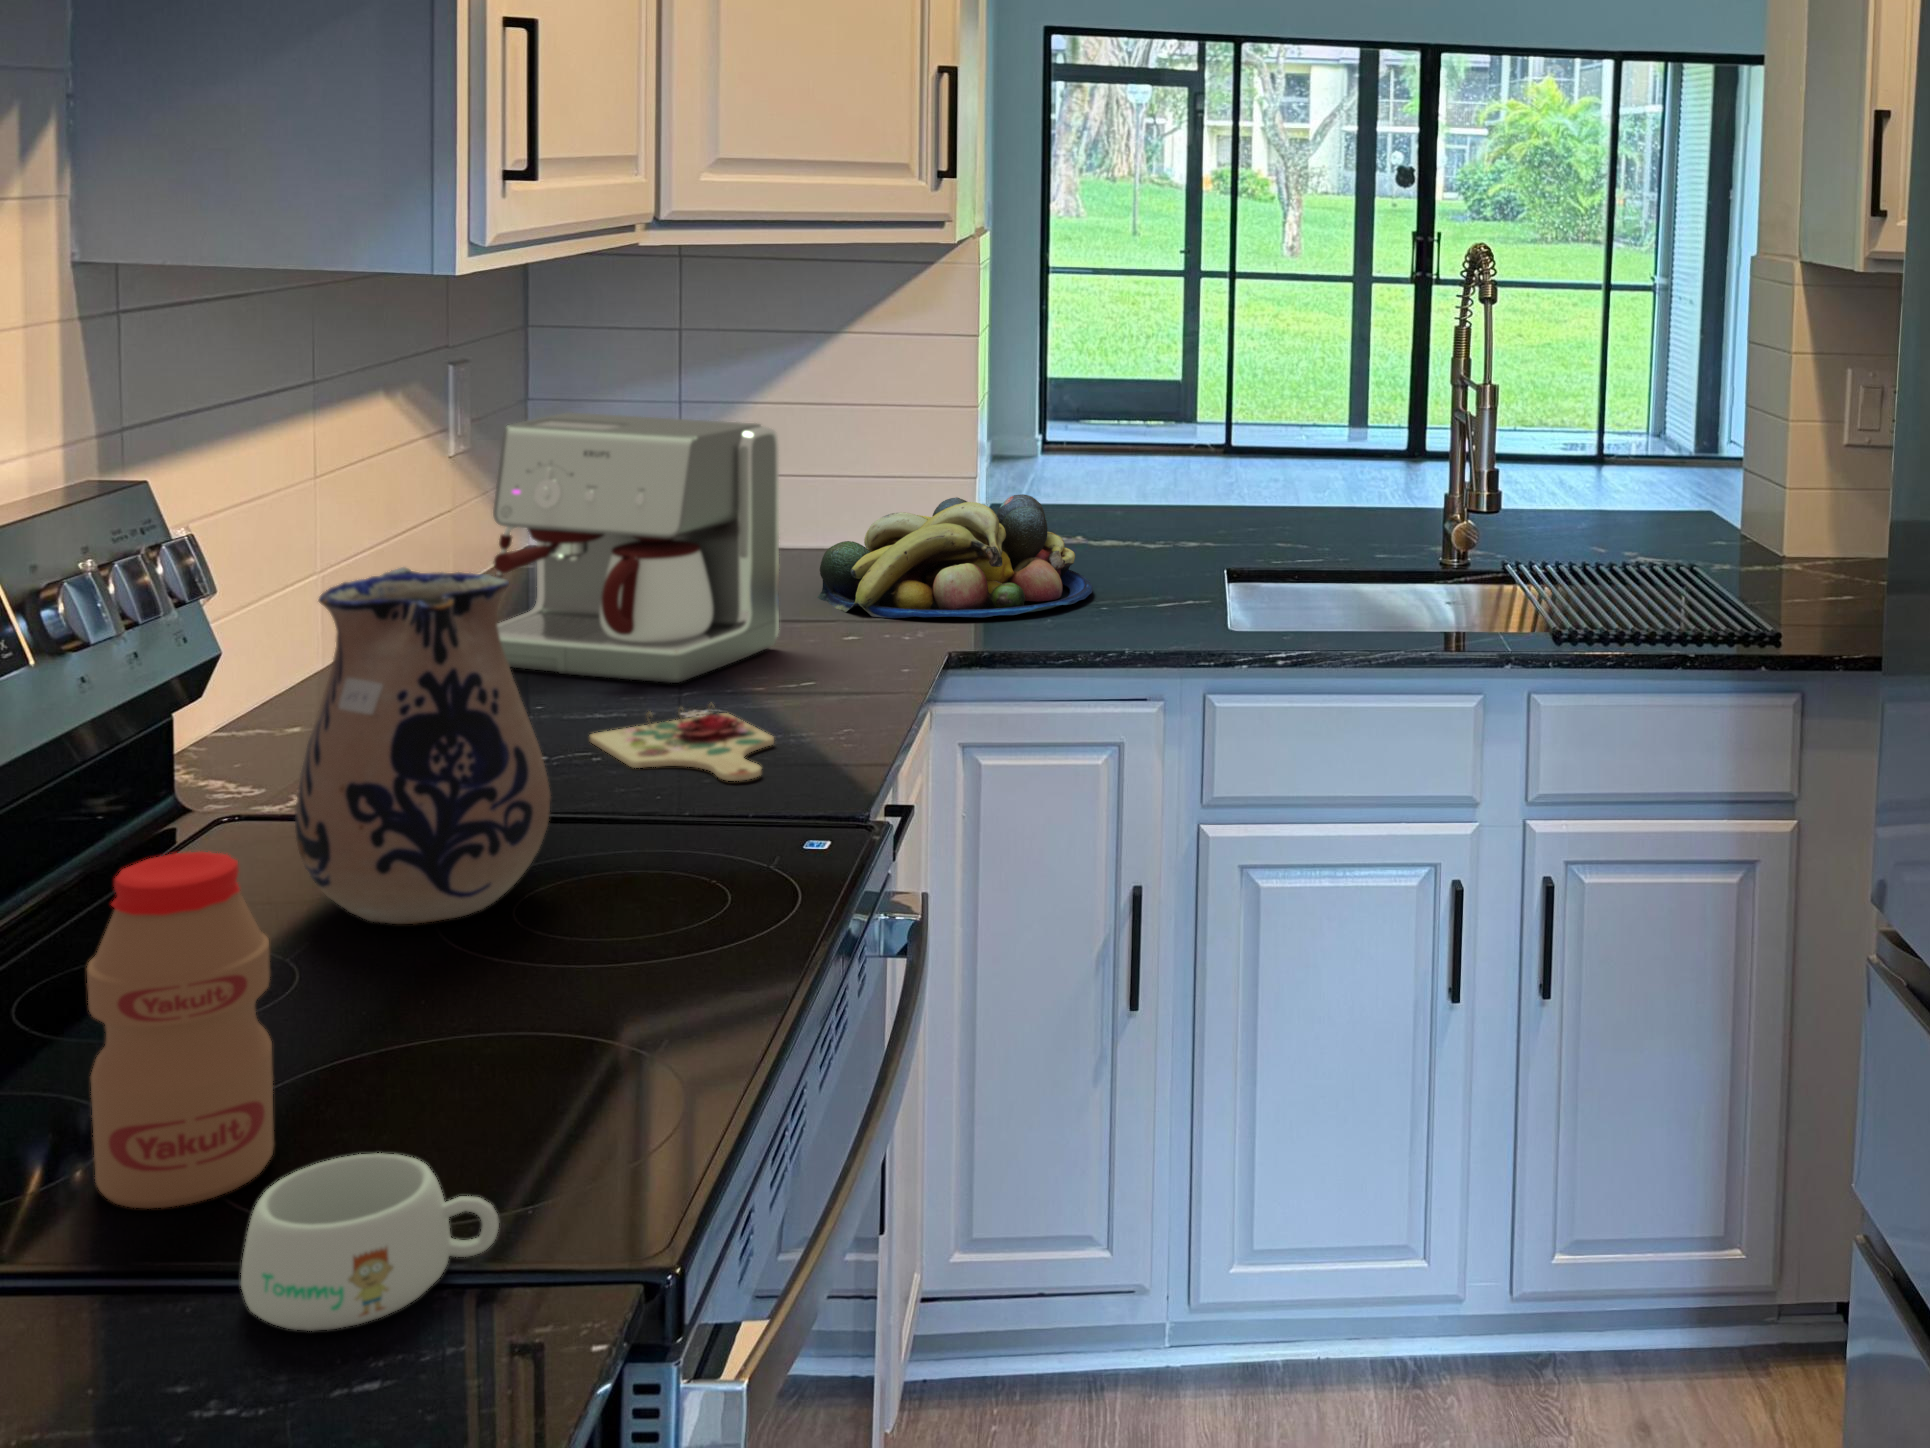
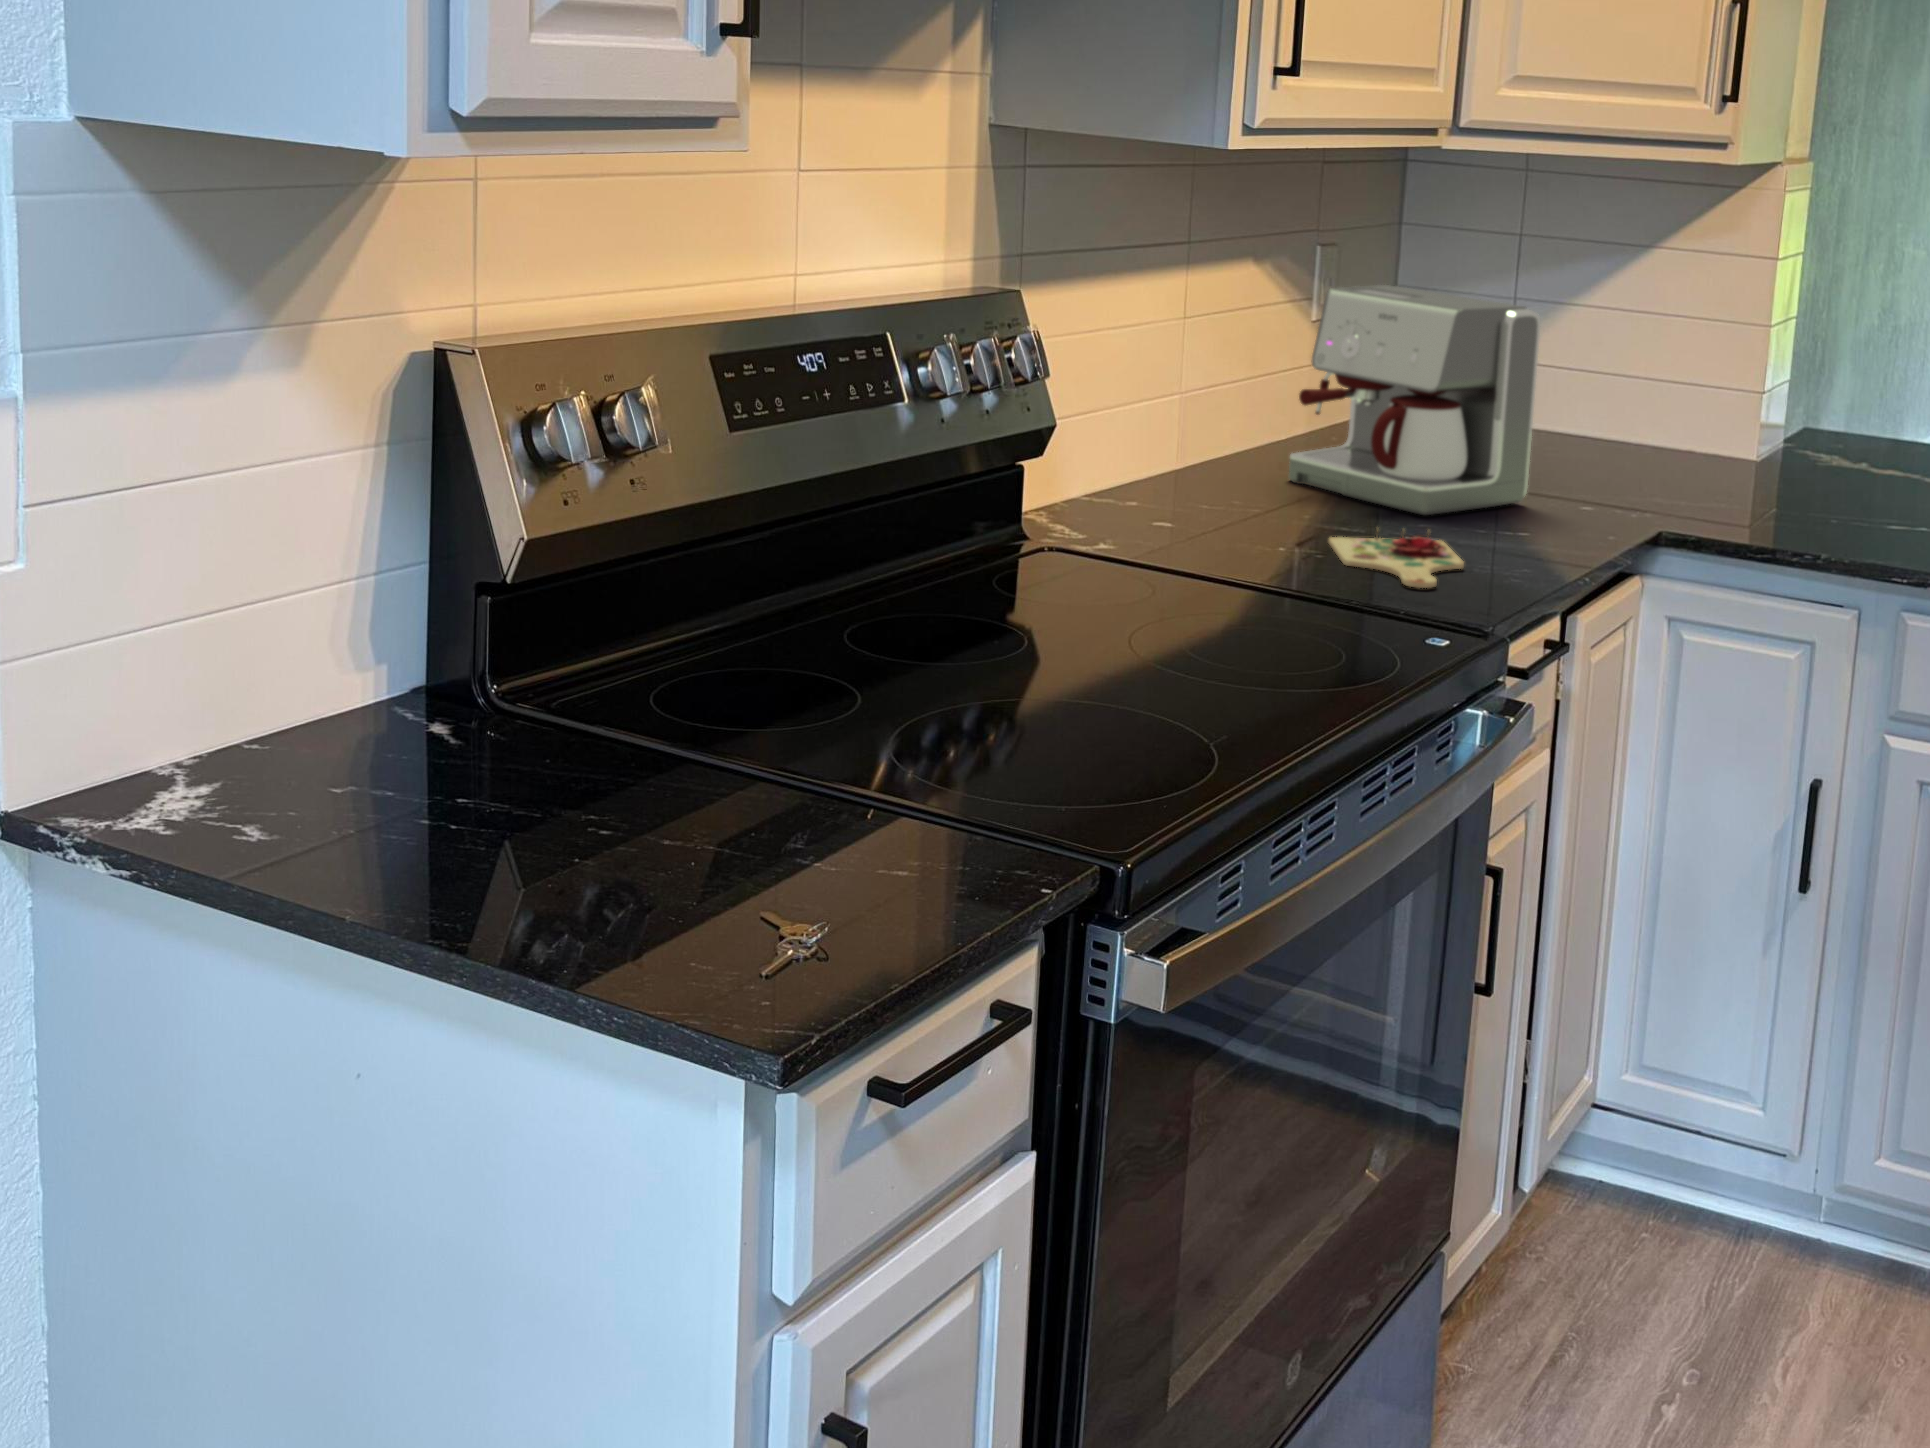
fruit bowl: present [818,494,1093,618] -> none [1588,403,1843,512]
ceramic pitcher: present [295,567,551,924] -> none [1050,363,1227,631]
bottle: present [87,852,274,1208] -> none [828,510,943,748]
mug: present [241,1153,499,1331] -> none [858,727,1017,834]

